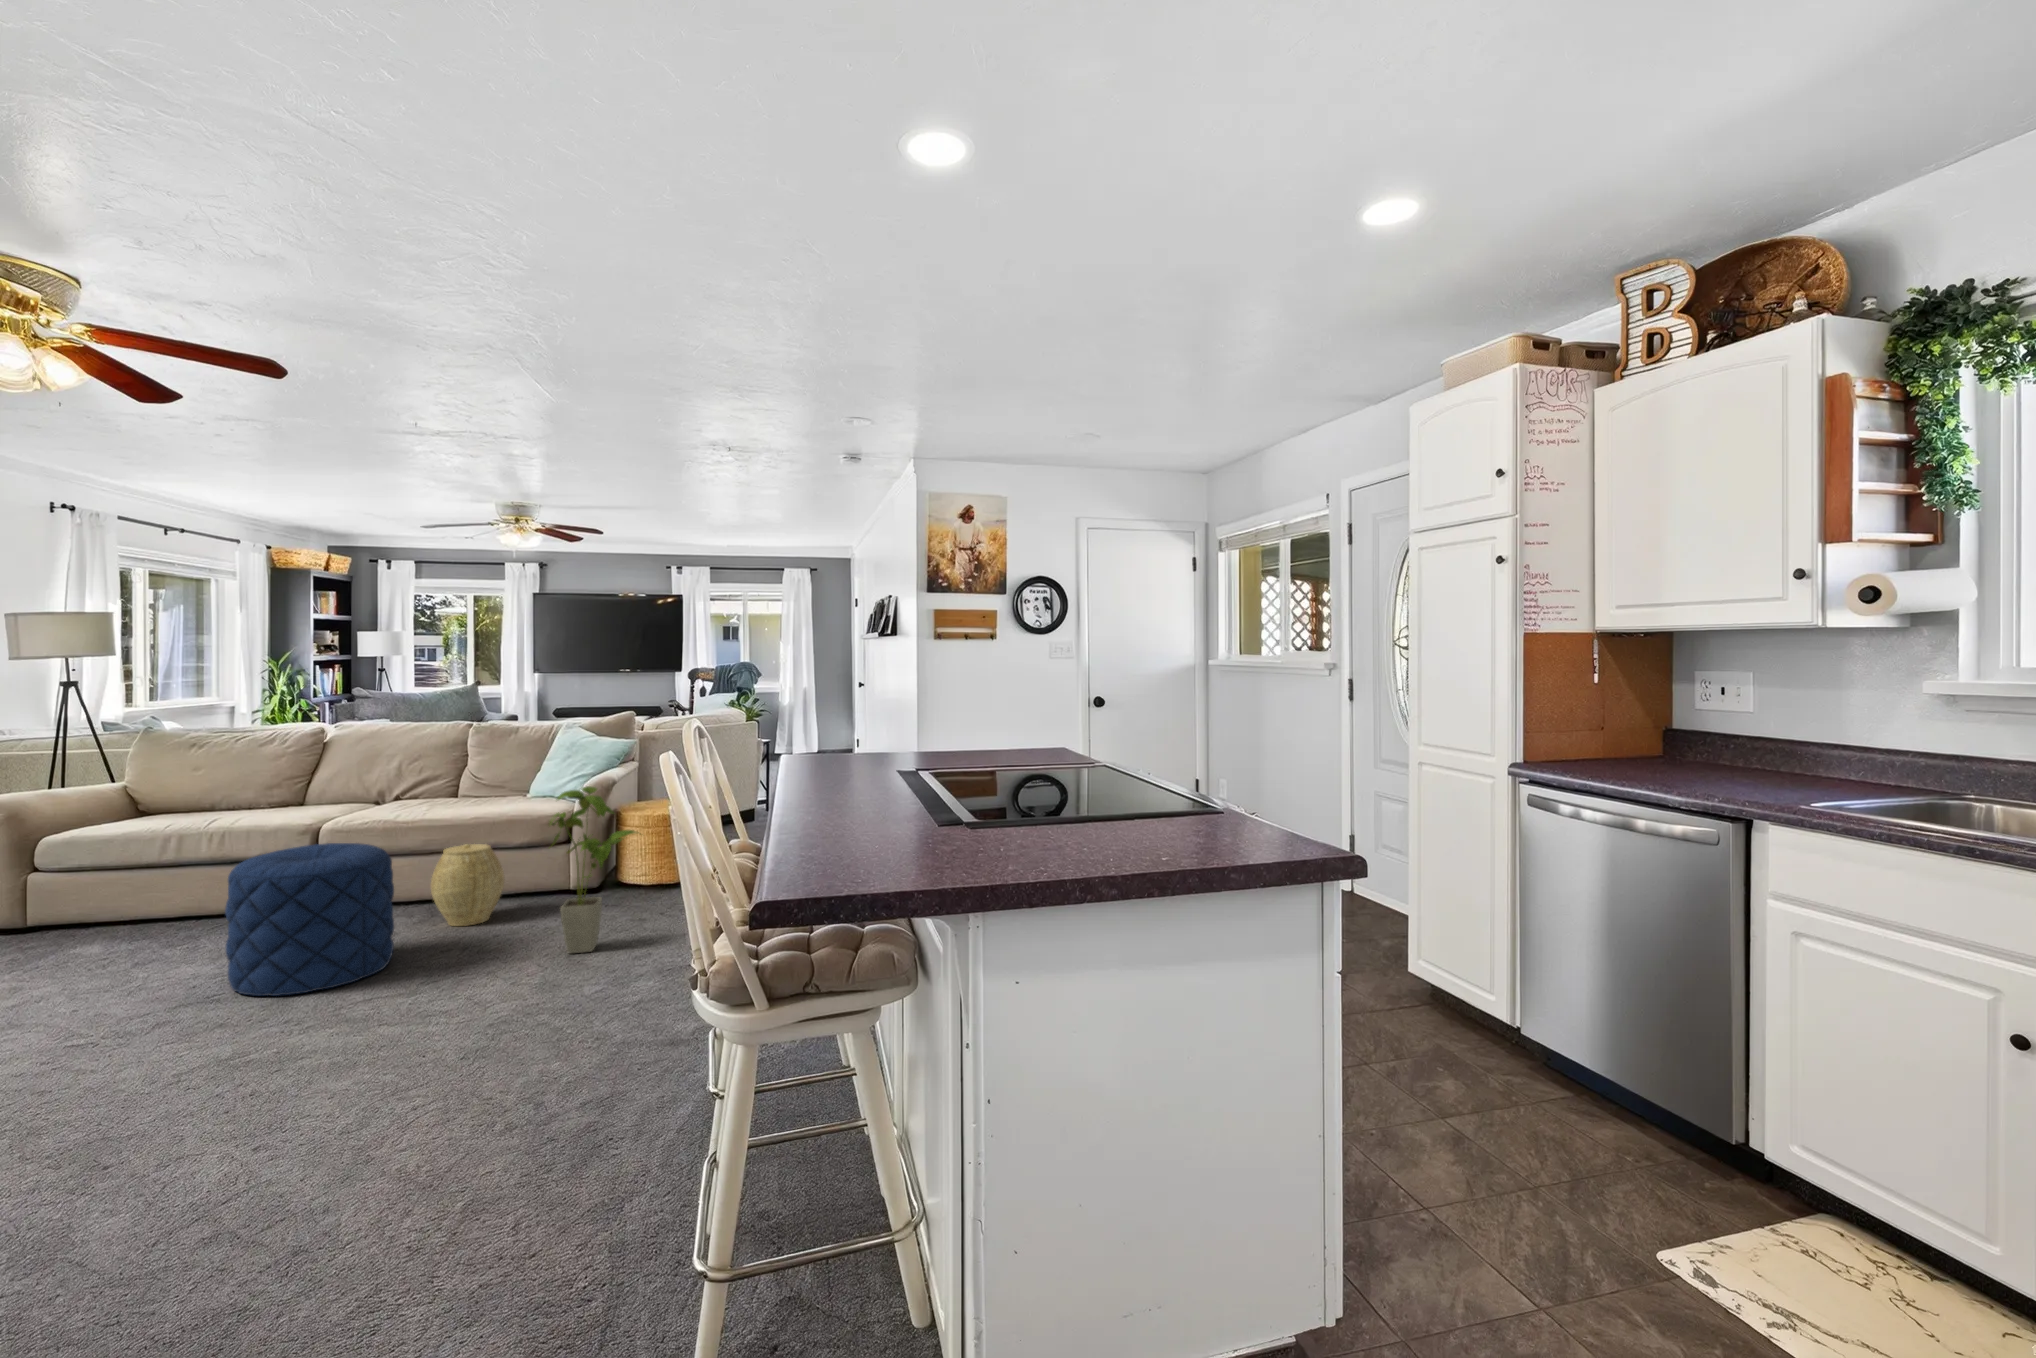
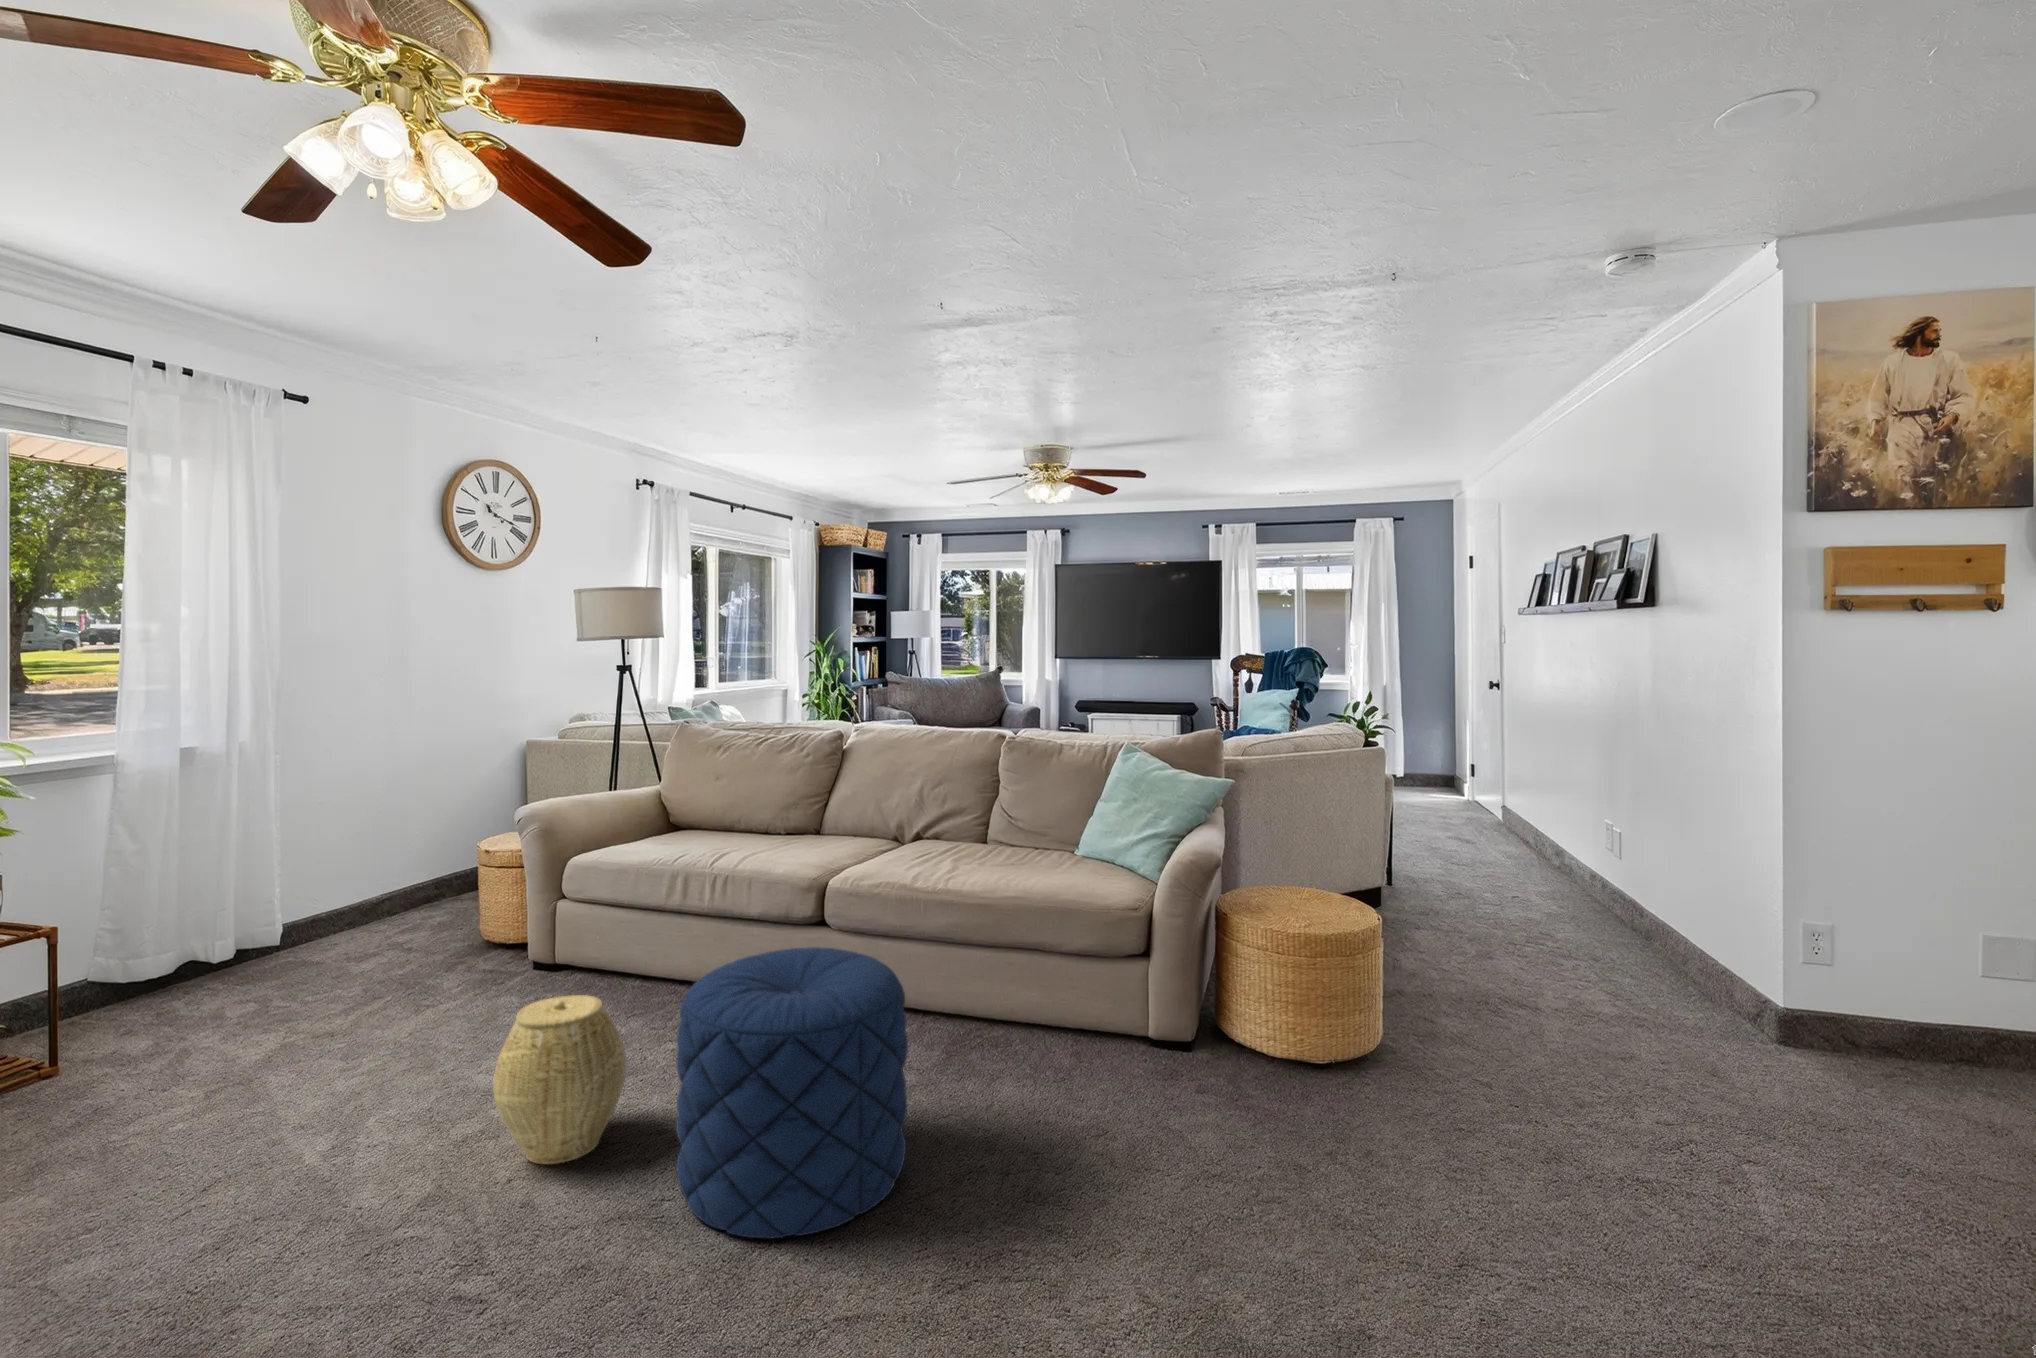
house plant: present [549,786,639,954] -> none [1153,904,1330,1239]
woven basket: present [431,844,505,926] -> present [493,995,627,1164]

